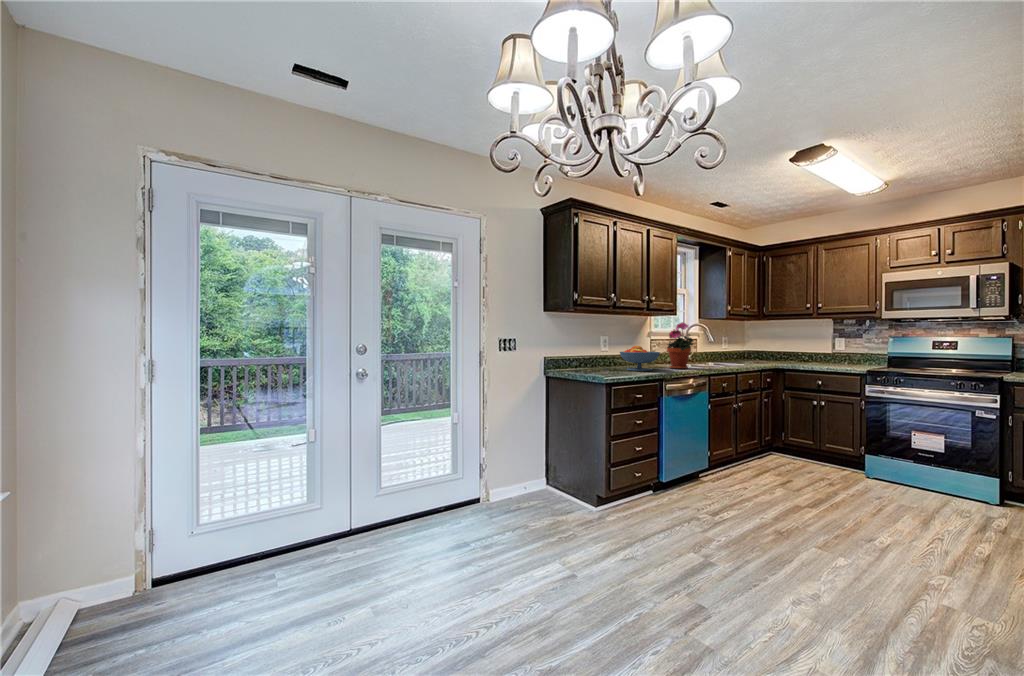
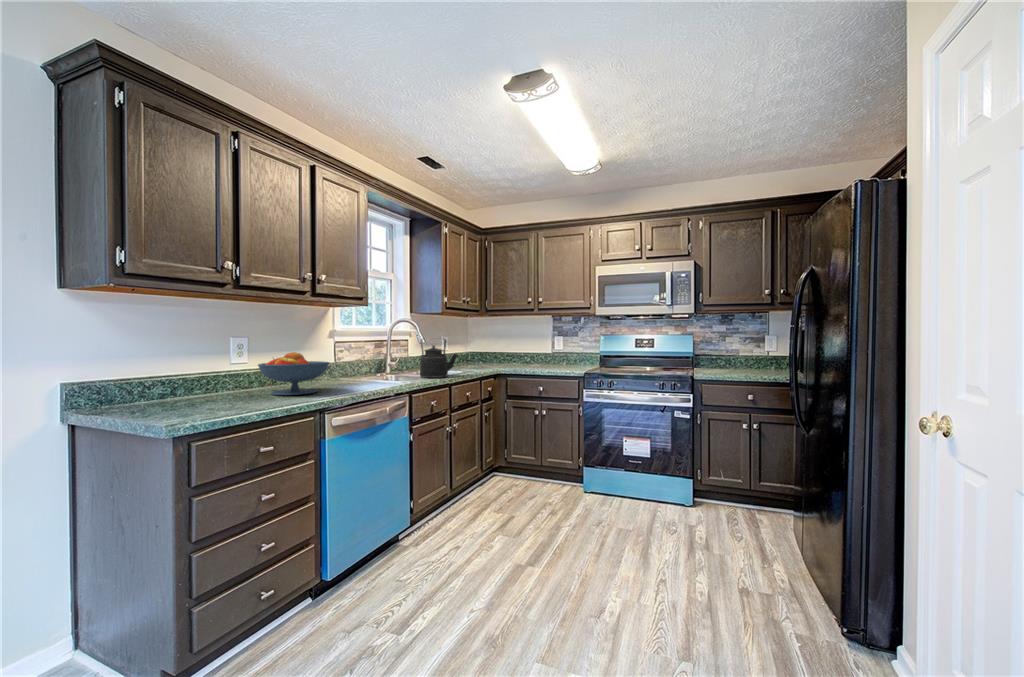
potted plant: present [667,322,693,369] -> none [349,315,390,385]
kettle: none [712,338,743,367] -> present [420,339,458,378]

